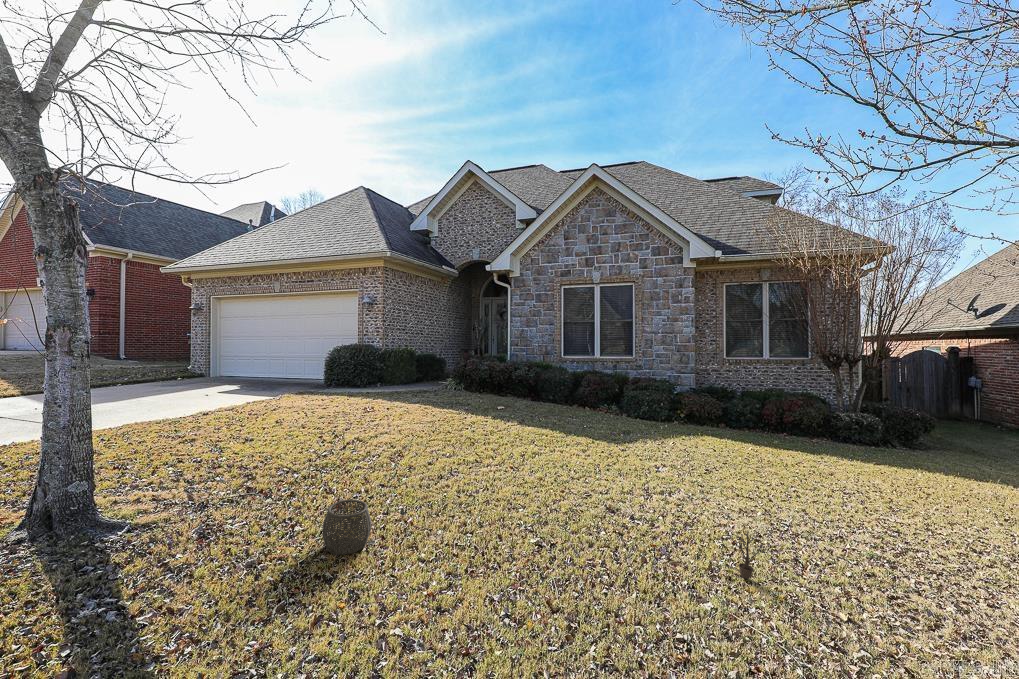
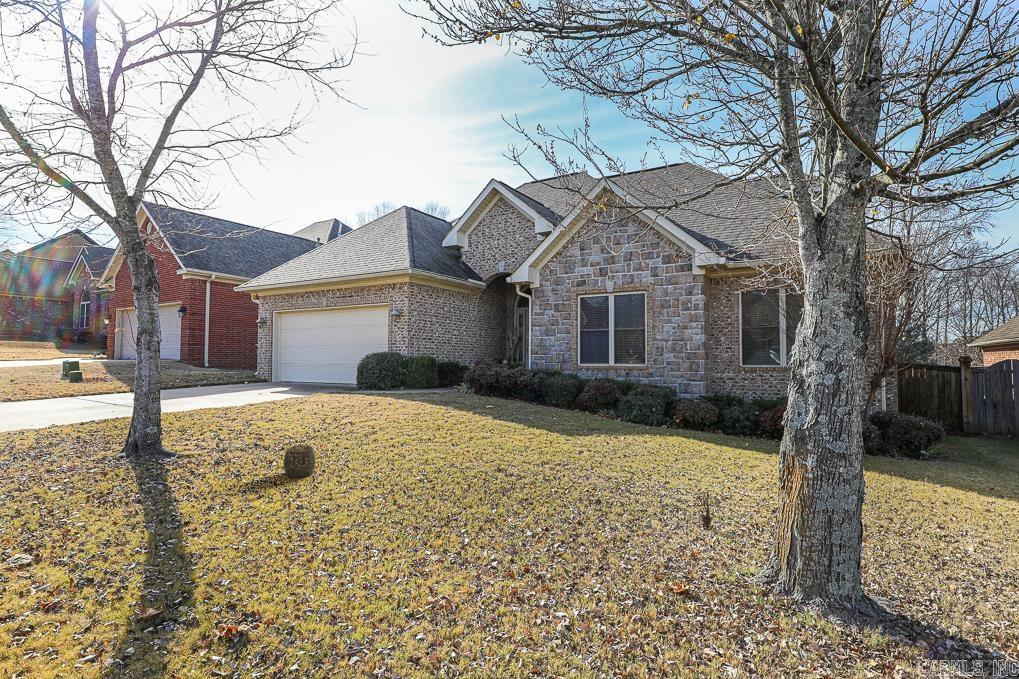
decorative plant: present [726,531,765,579] -> present [699,491,718,527]

